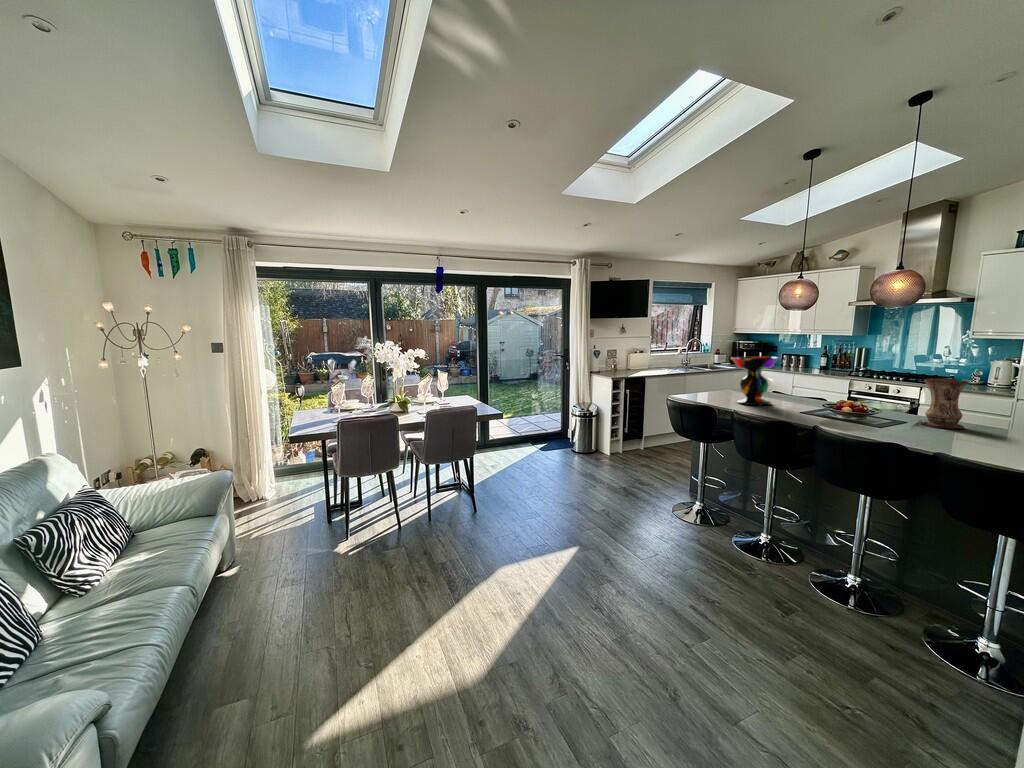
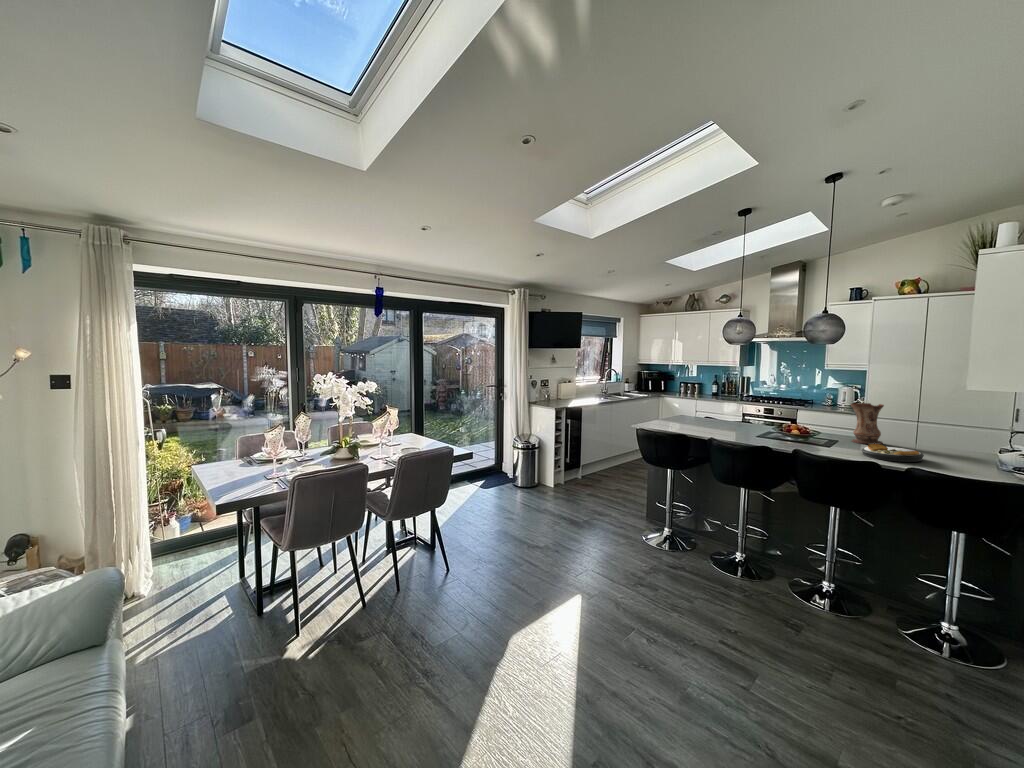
decorative bowl: present [731,356,780,405] -> none [691,386,736,431]
plate: none [905,425,985,448] -> present [861,443,924,462]

